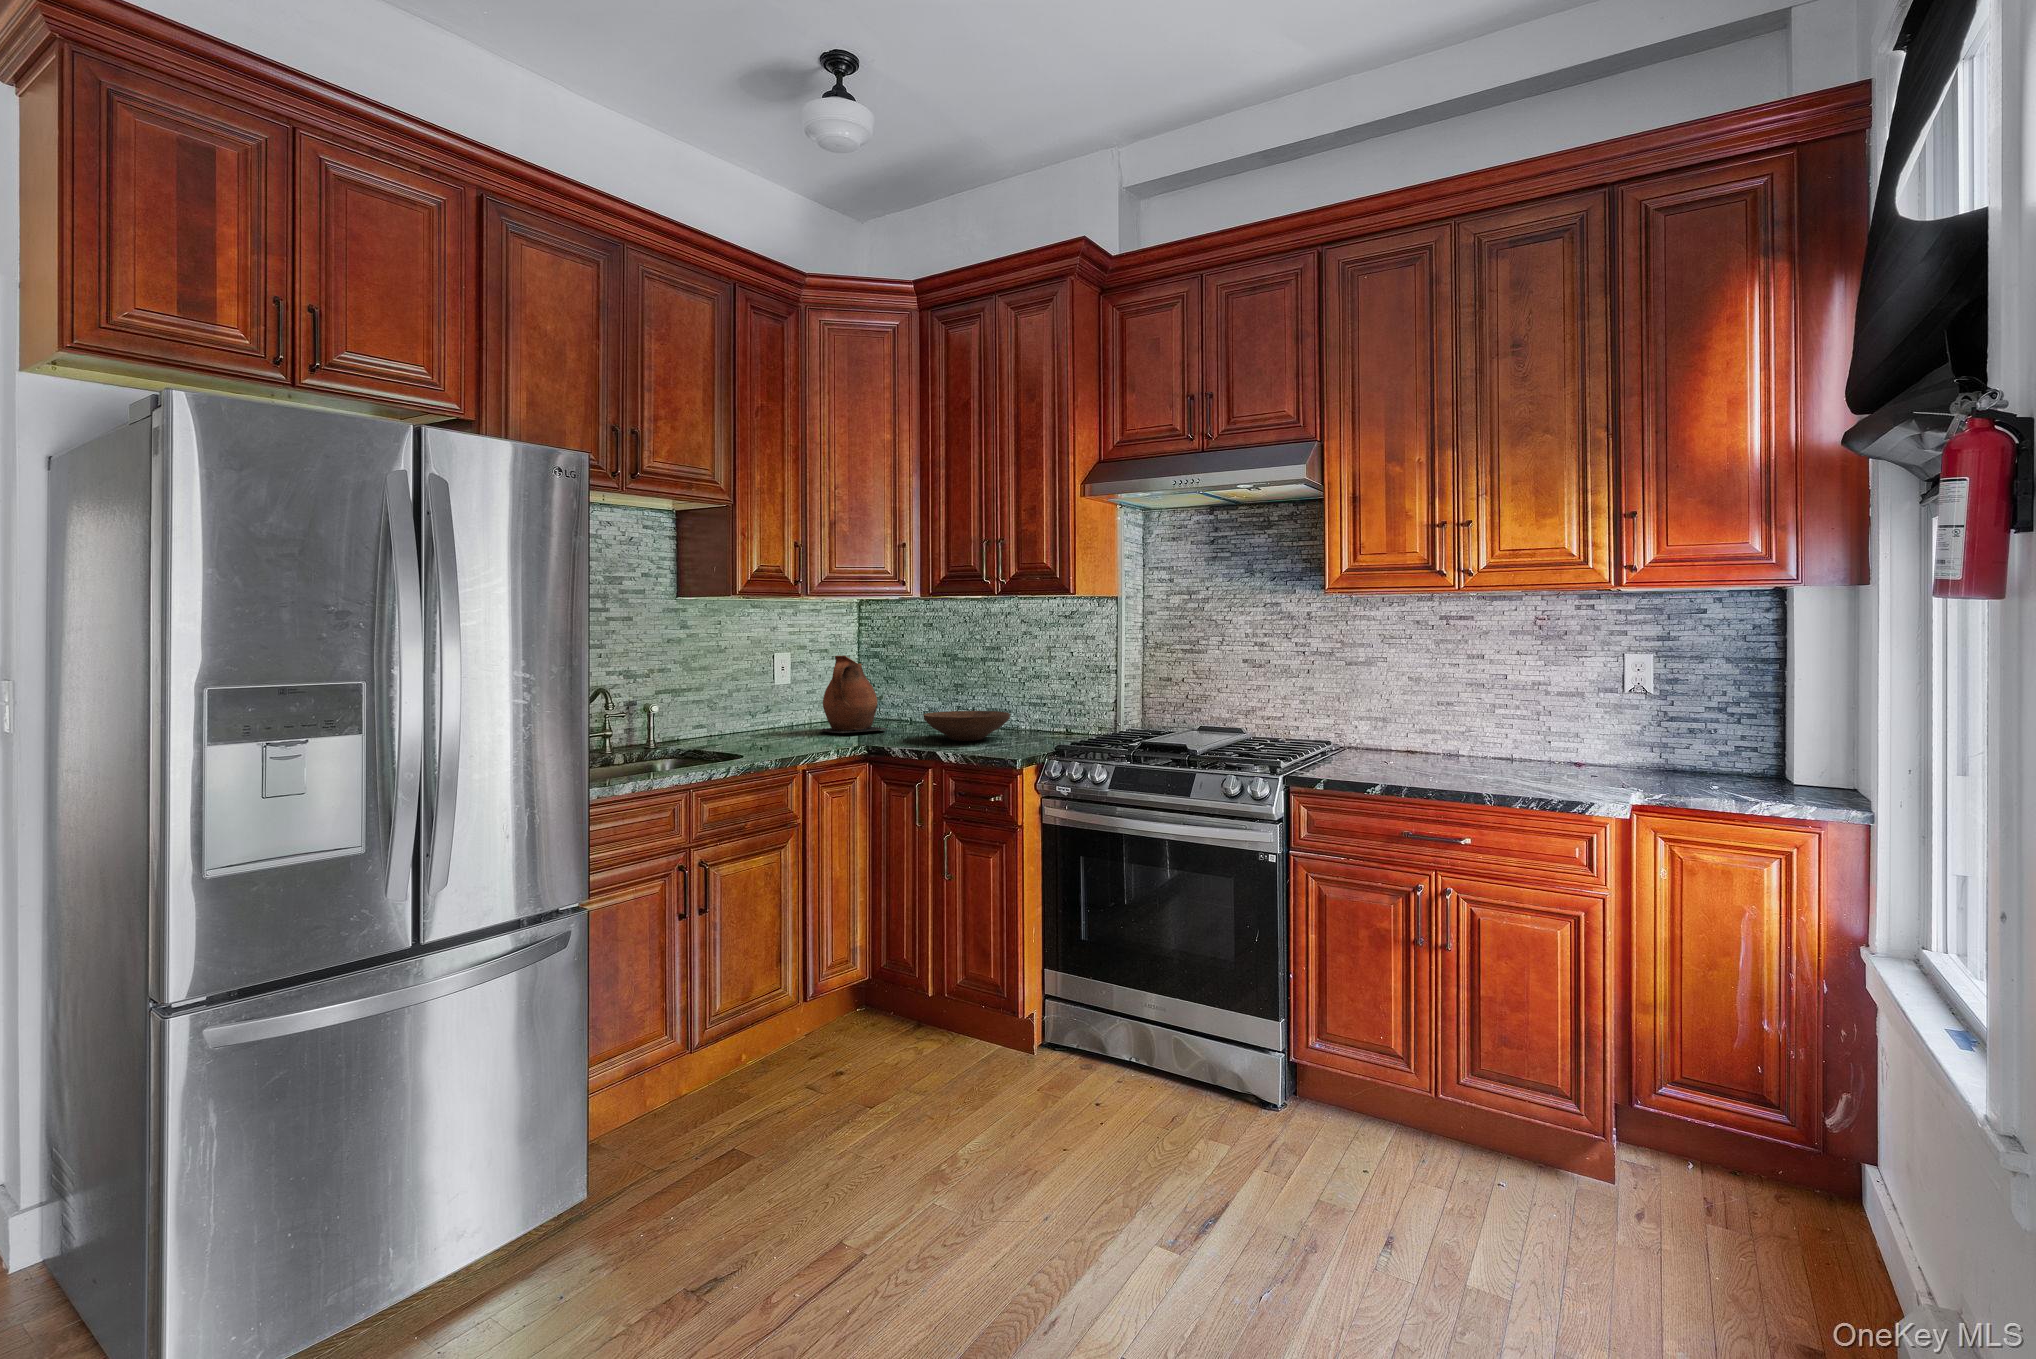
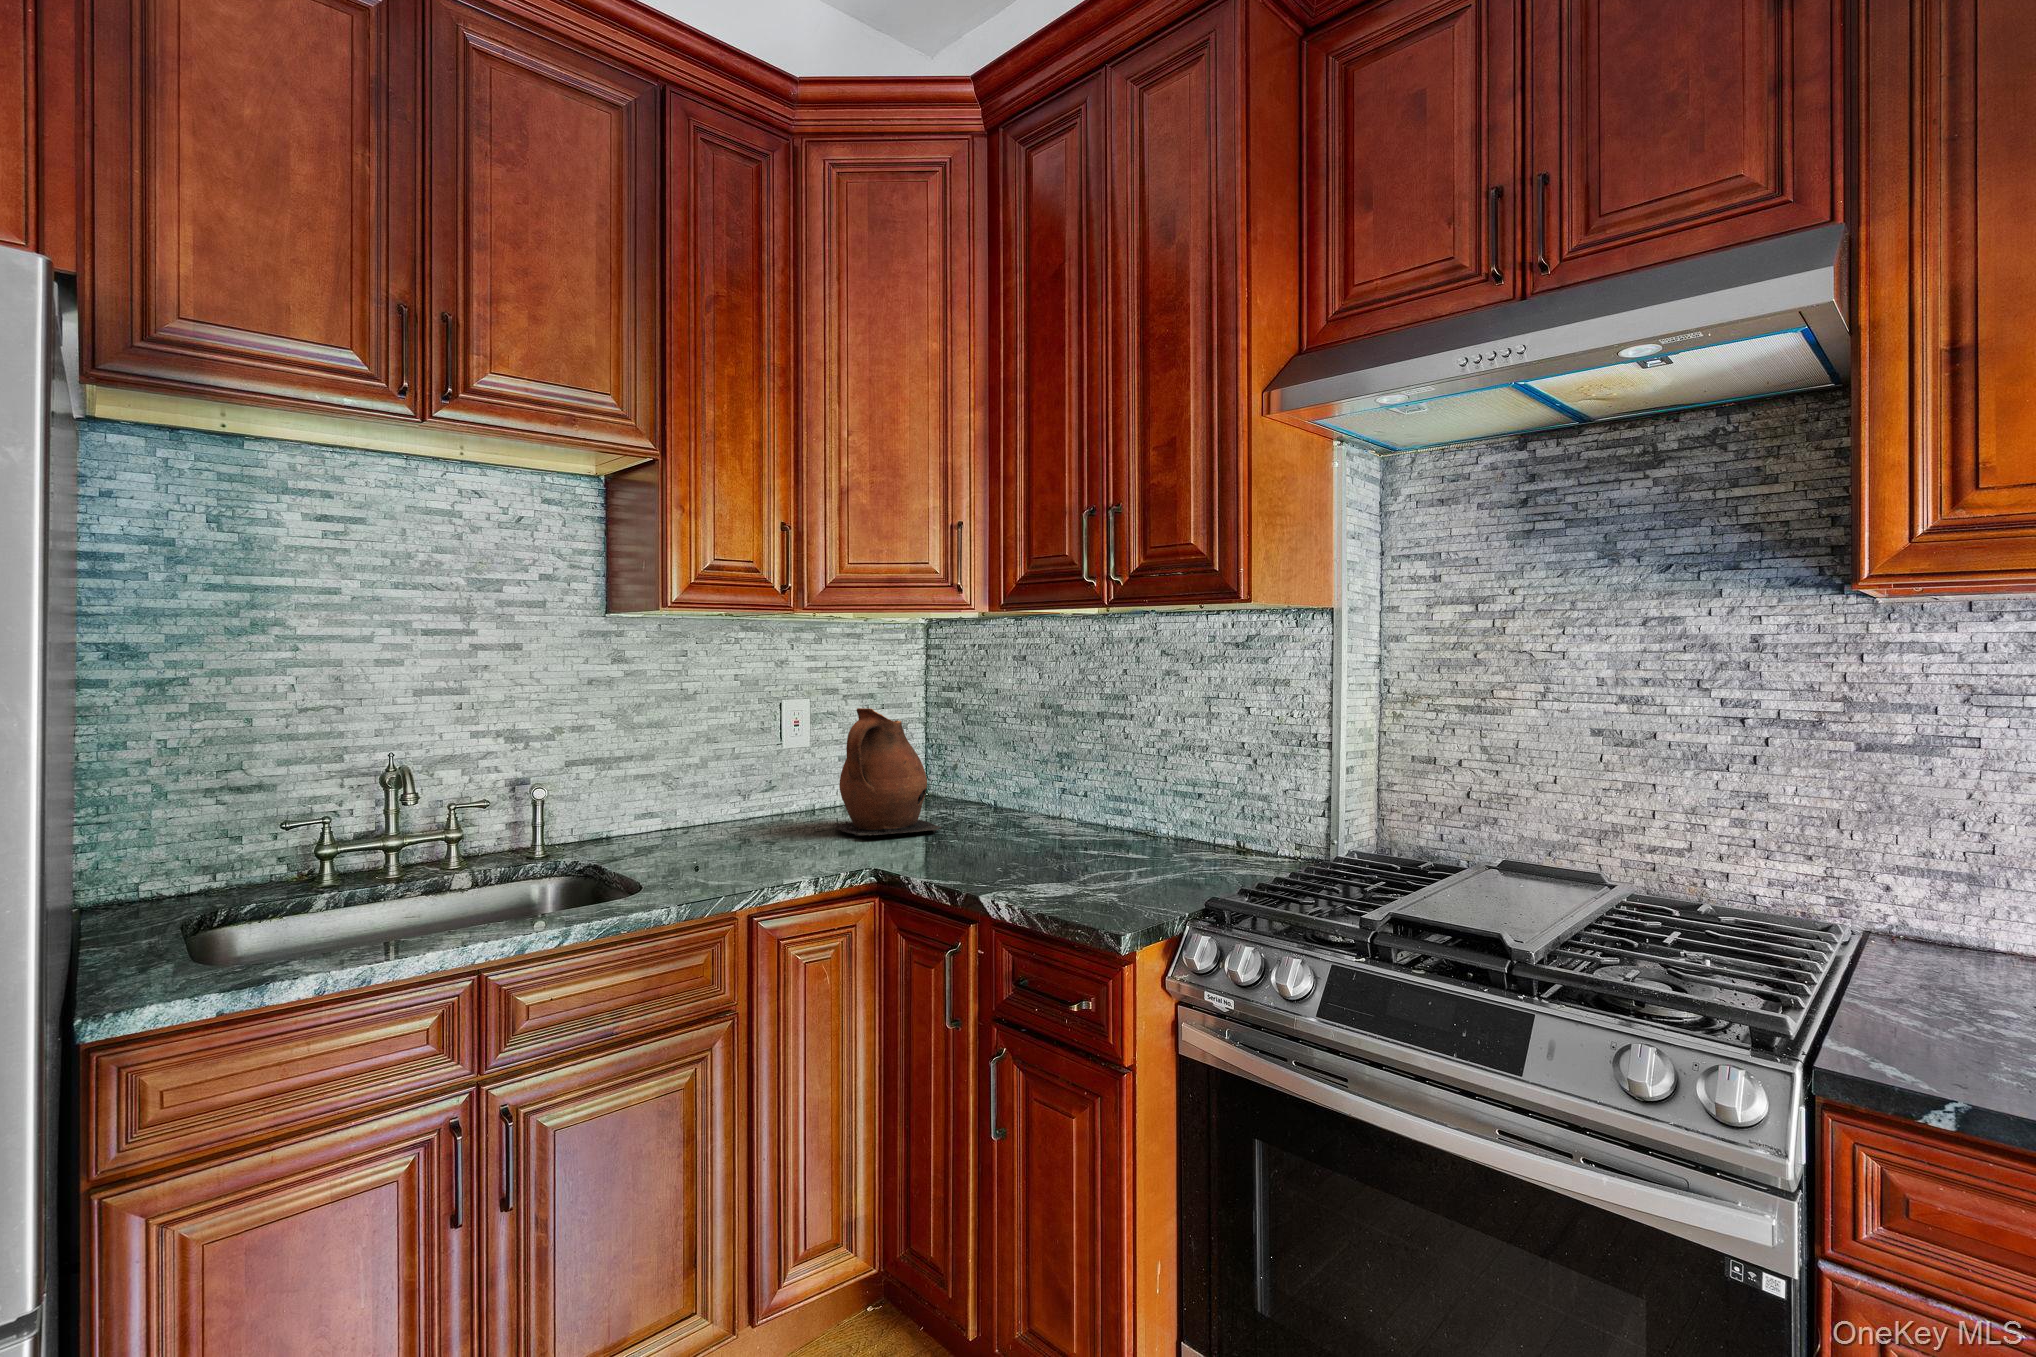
wooden bowl: present [923,711,1010,741] -> none [978,806,1132,867]

